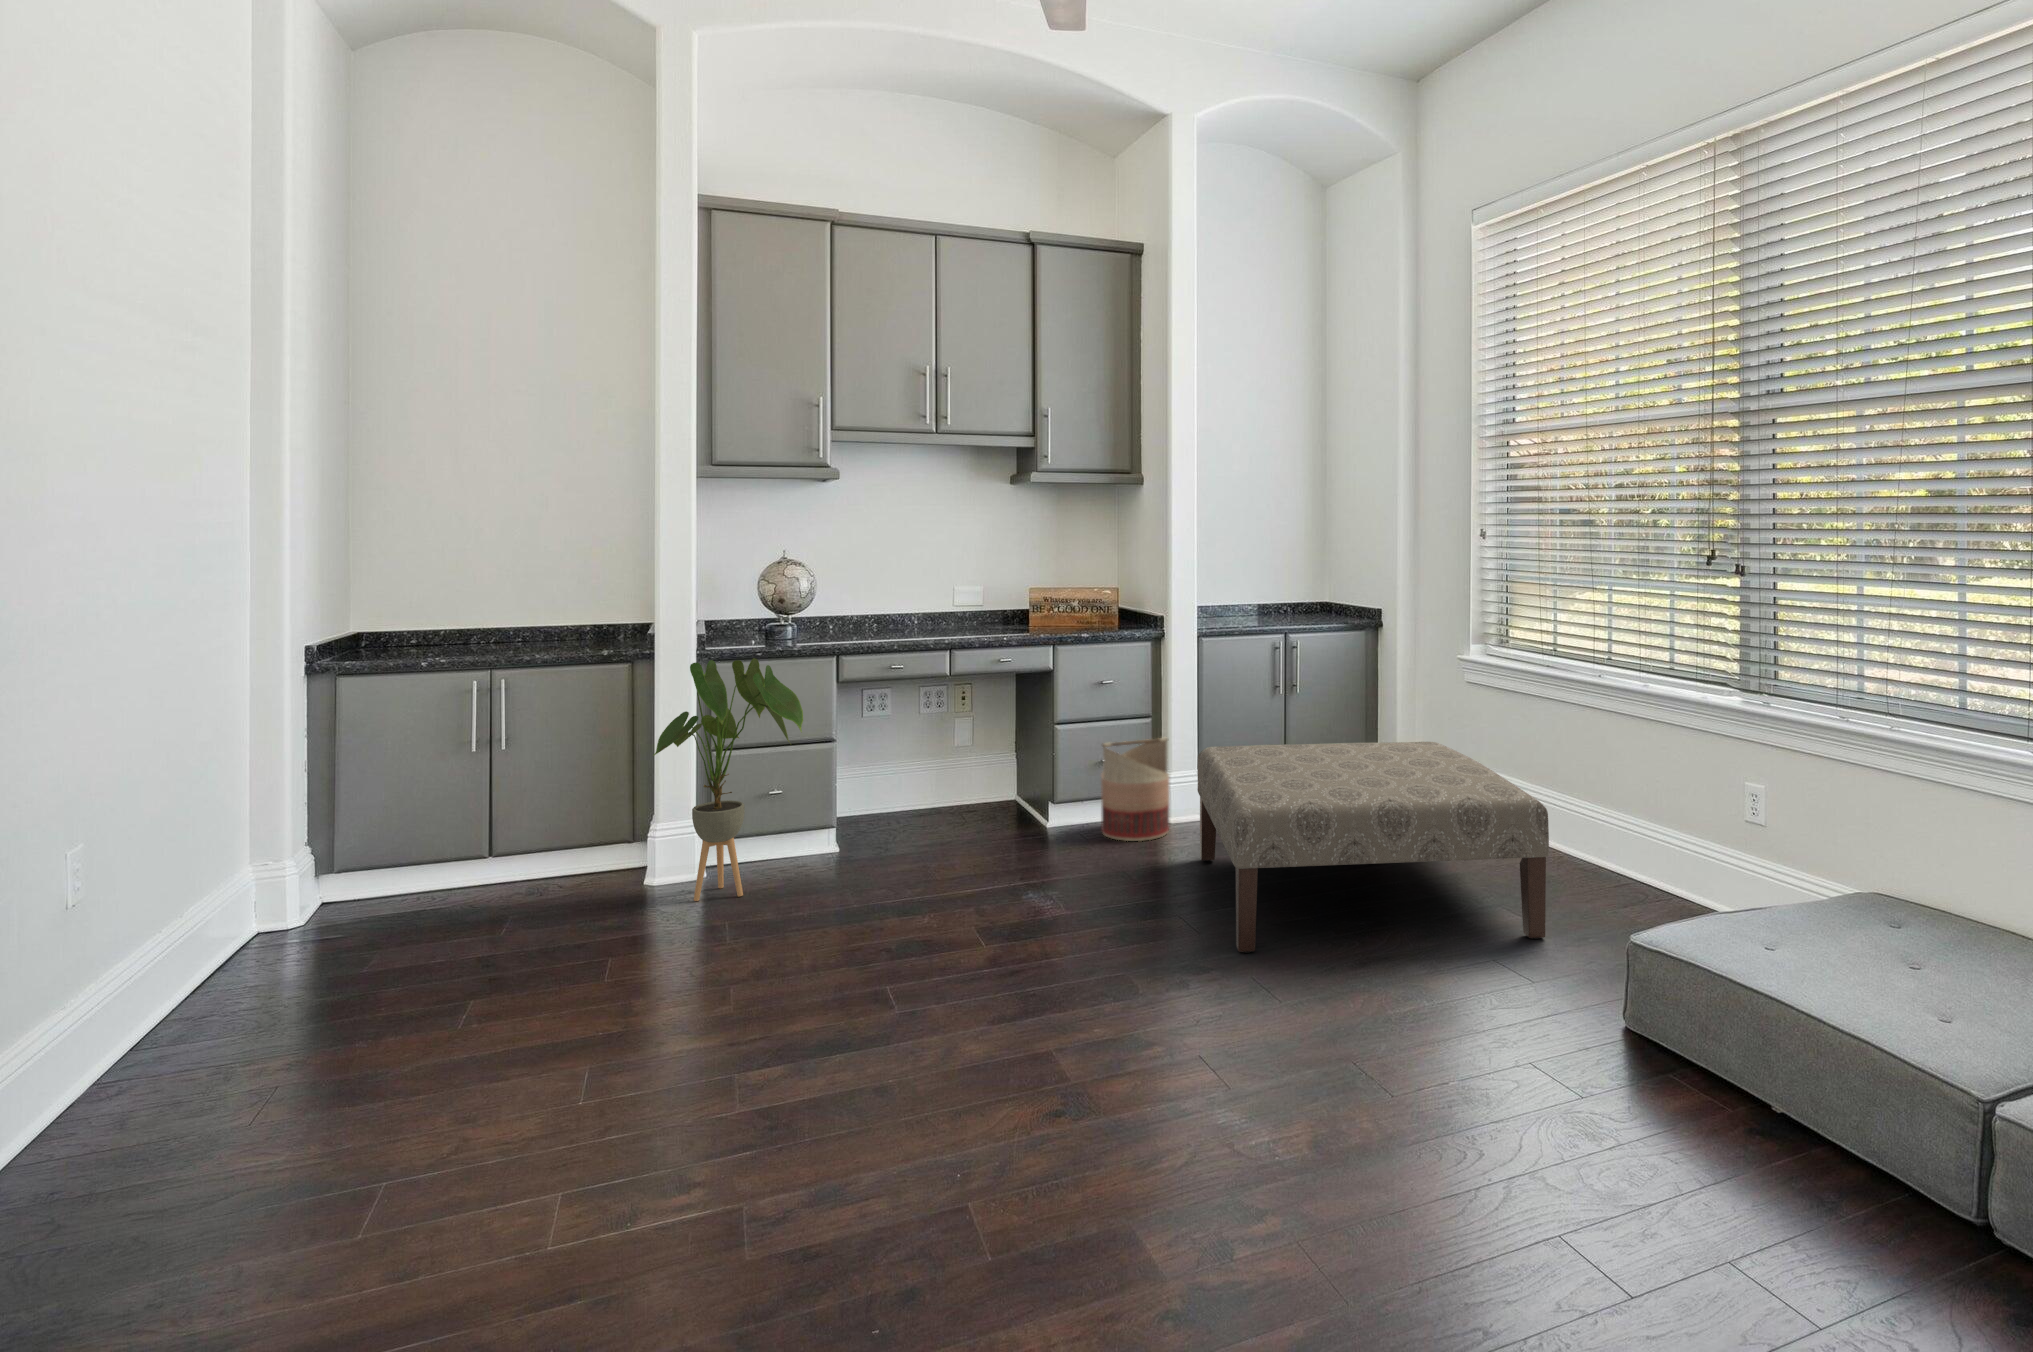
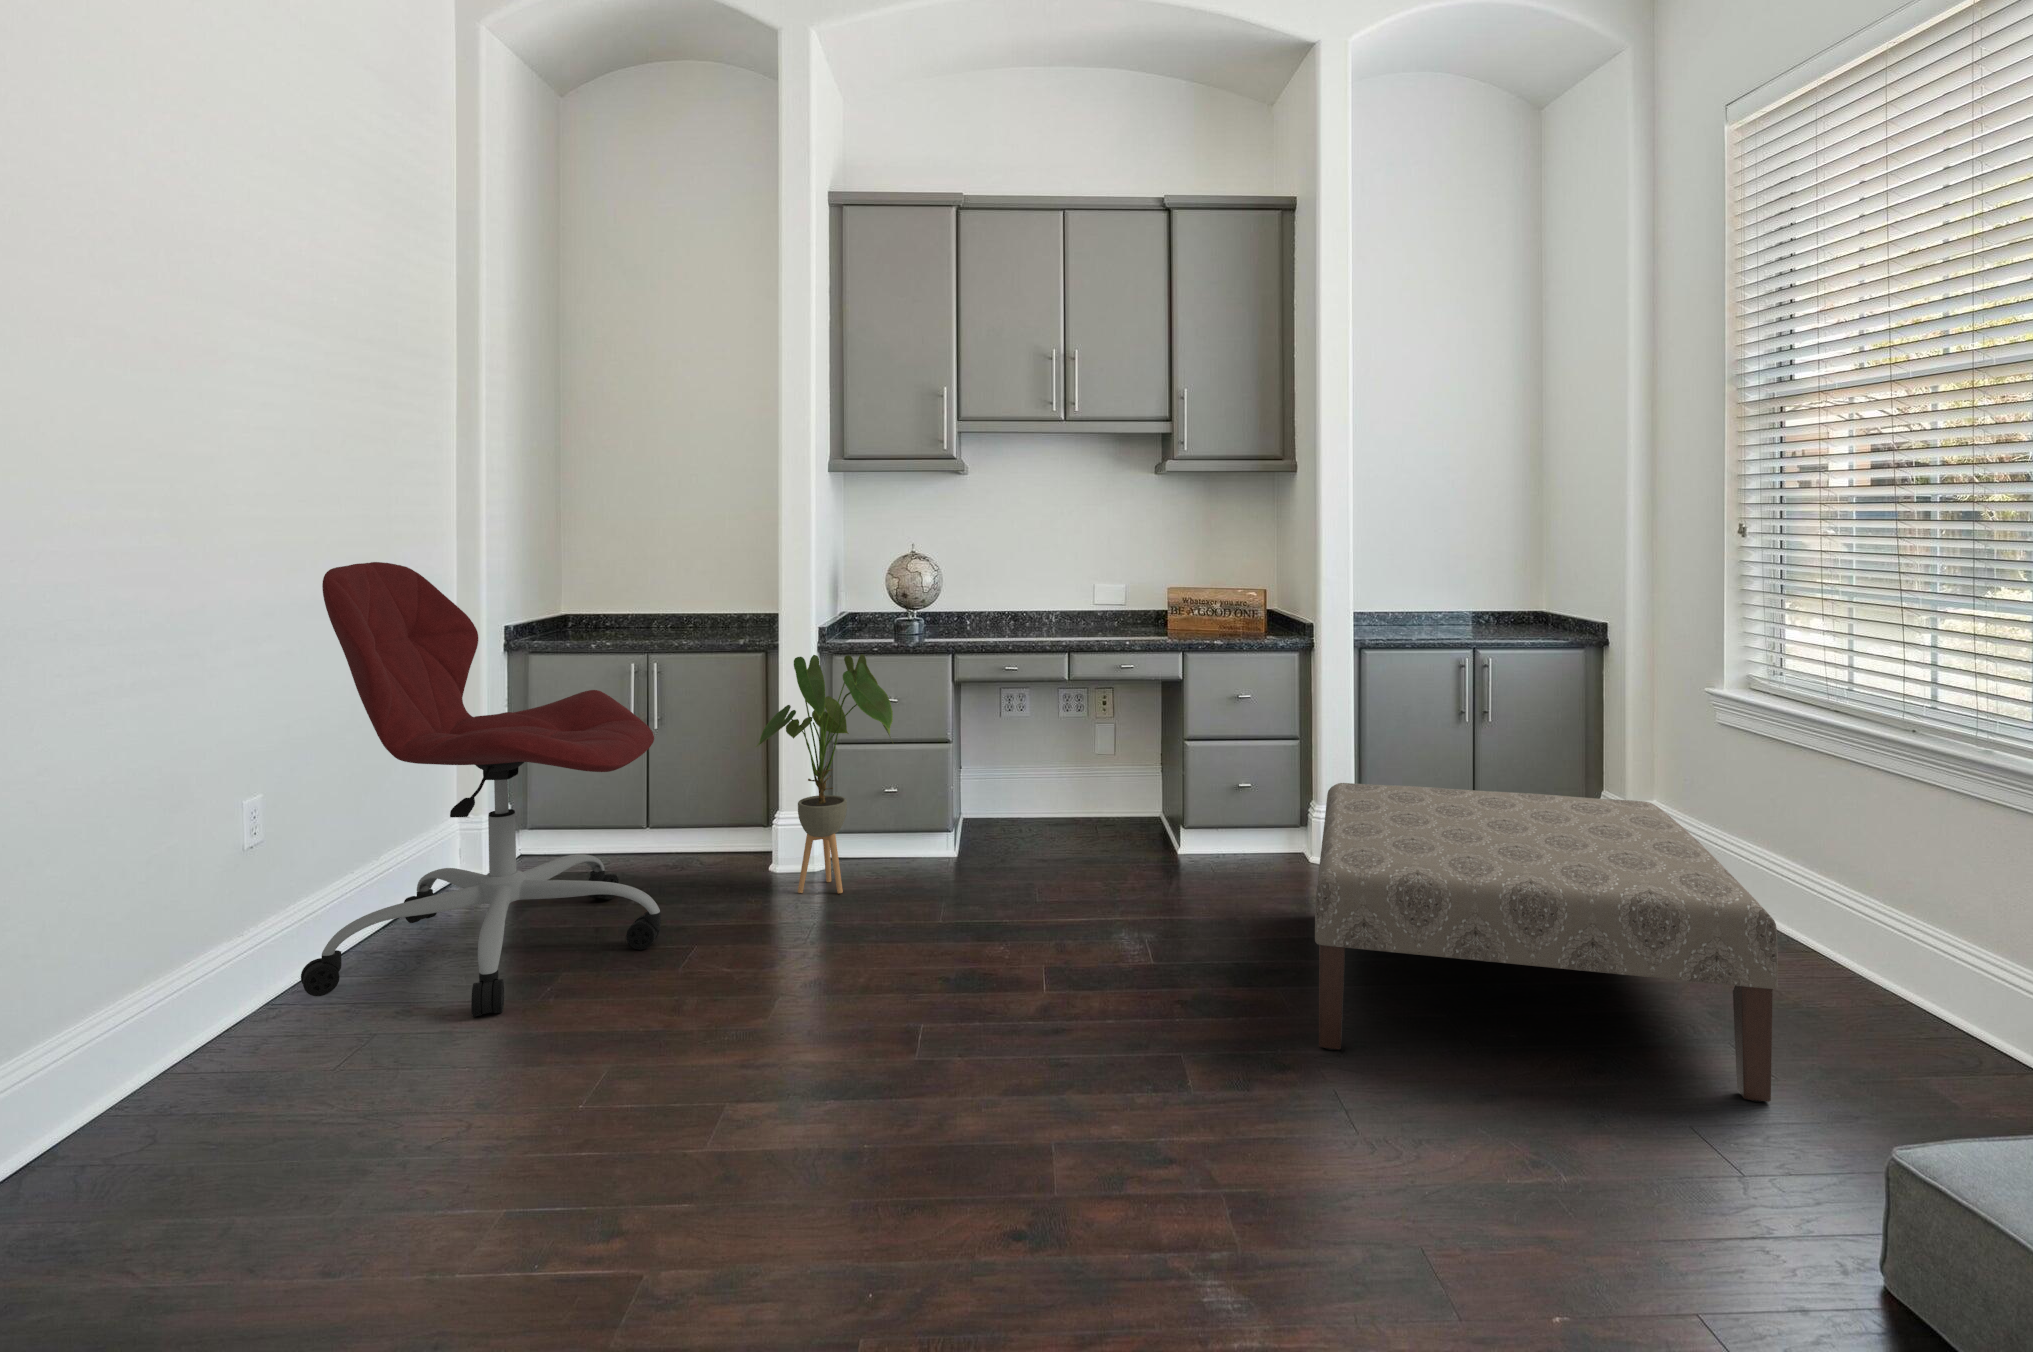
office chair: none [129,571,571,1072] -> present [301,562,661,1016]
basket: present [1101,738,1169,841] -> none [1230,765,1311,882]

